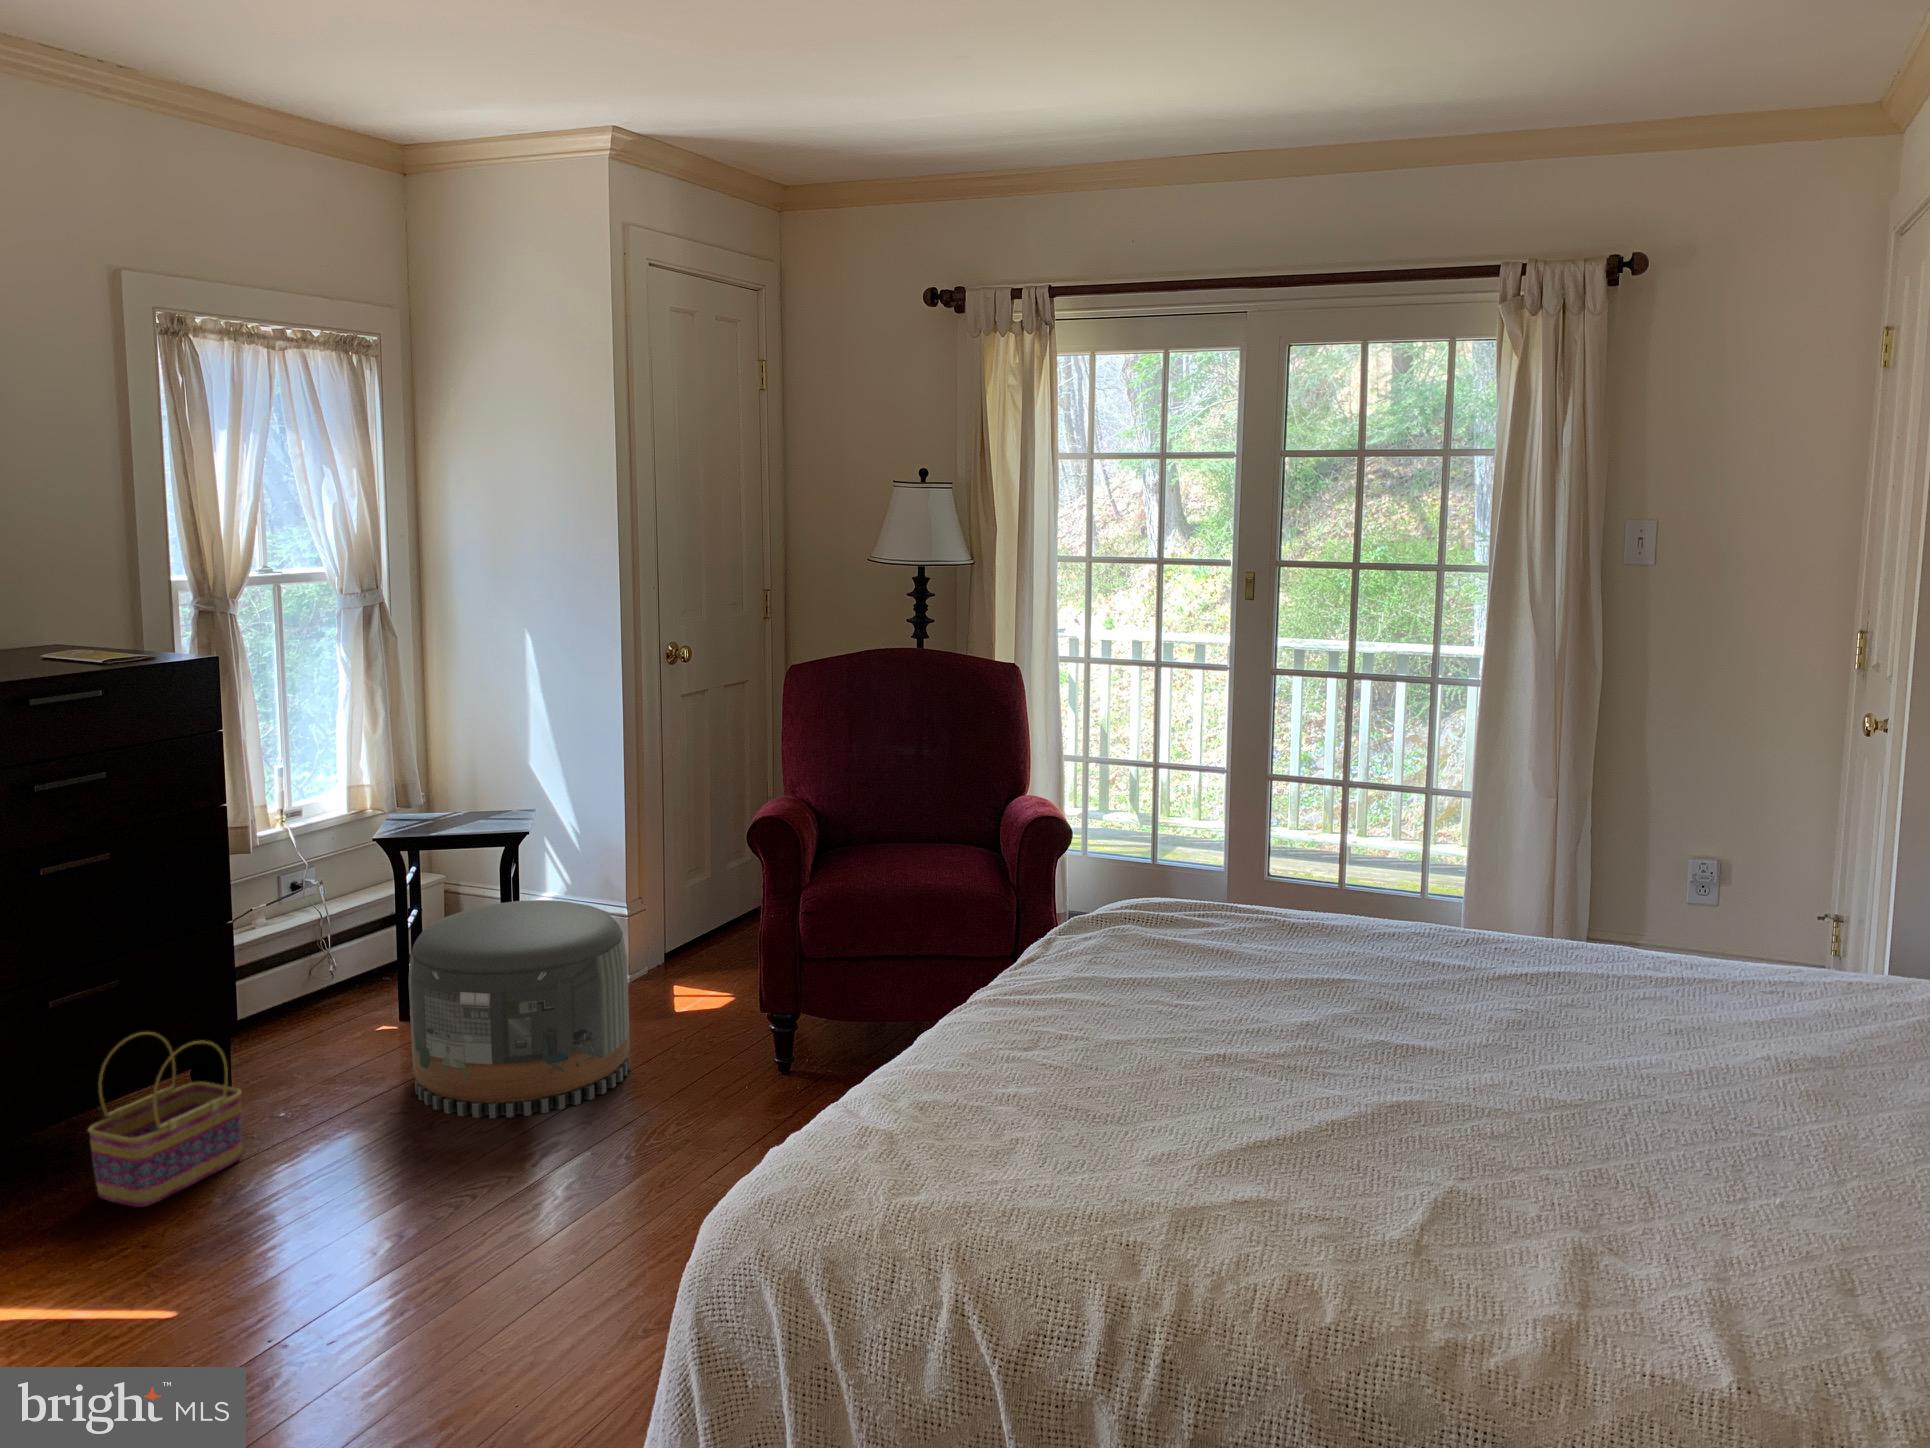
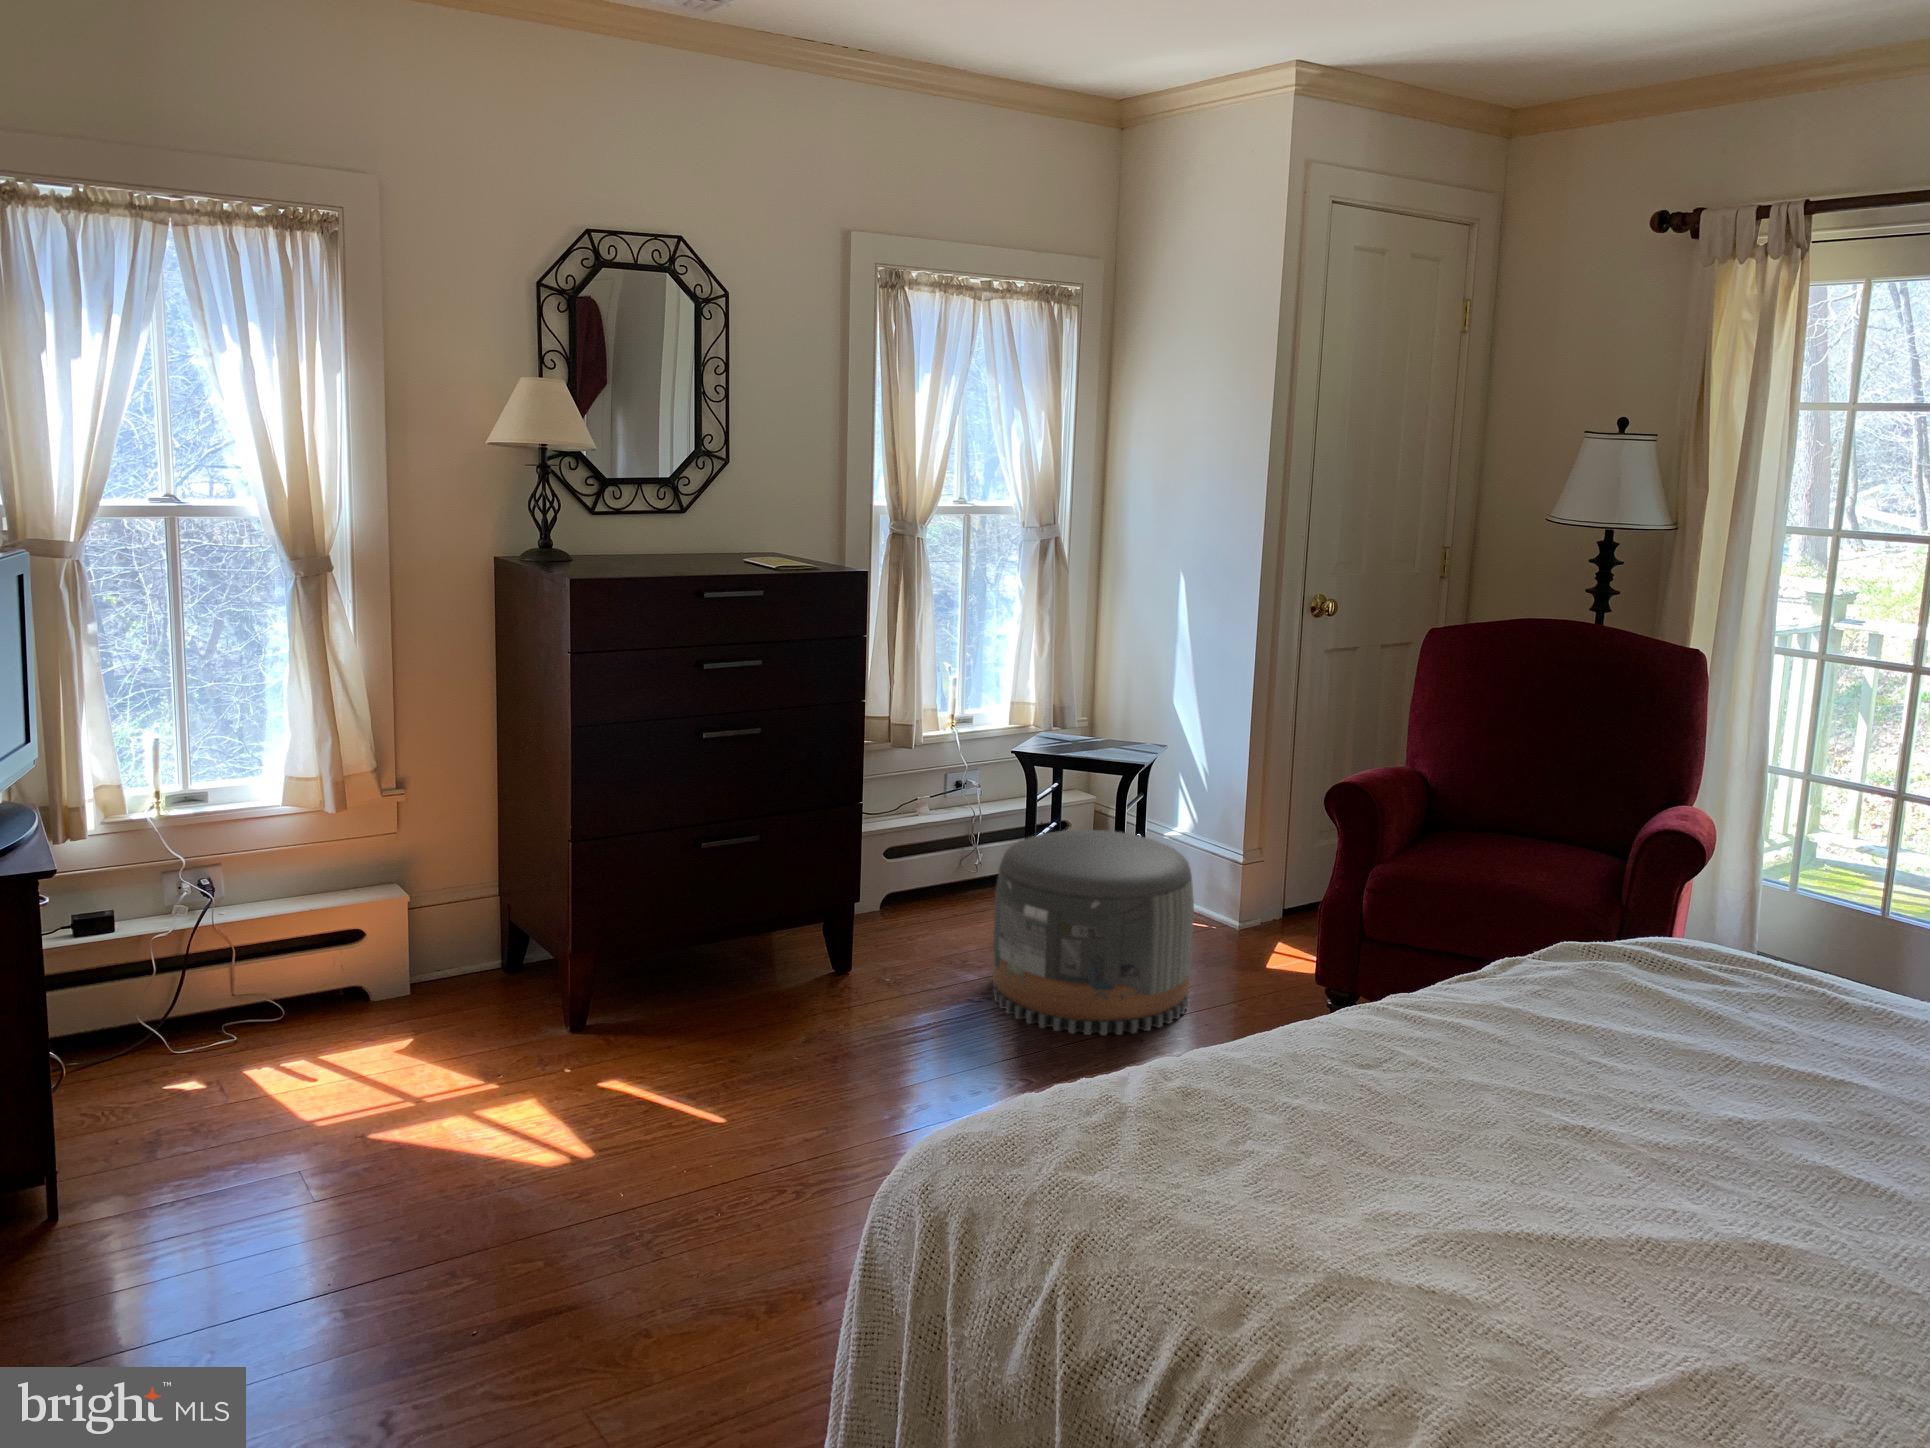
basket: present [88,1032,242,1207] -> none [721,885,840,1028]

